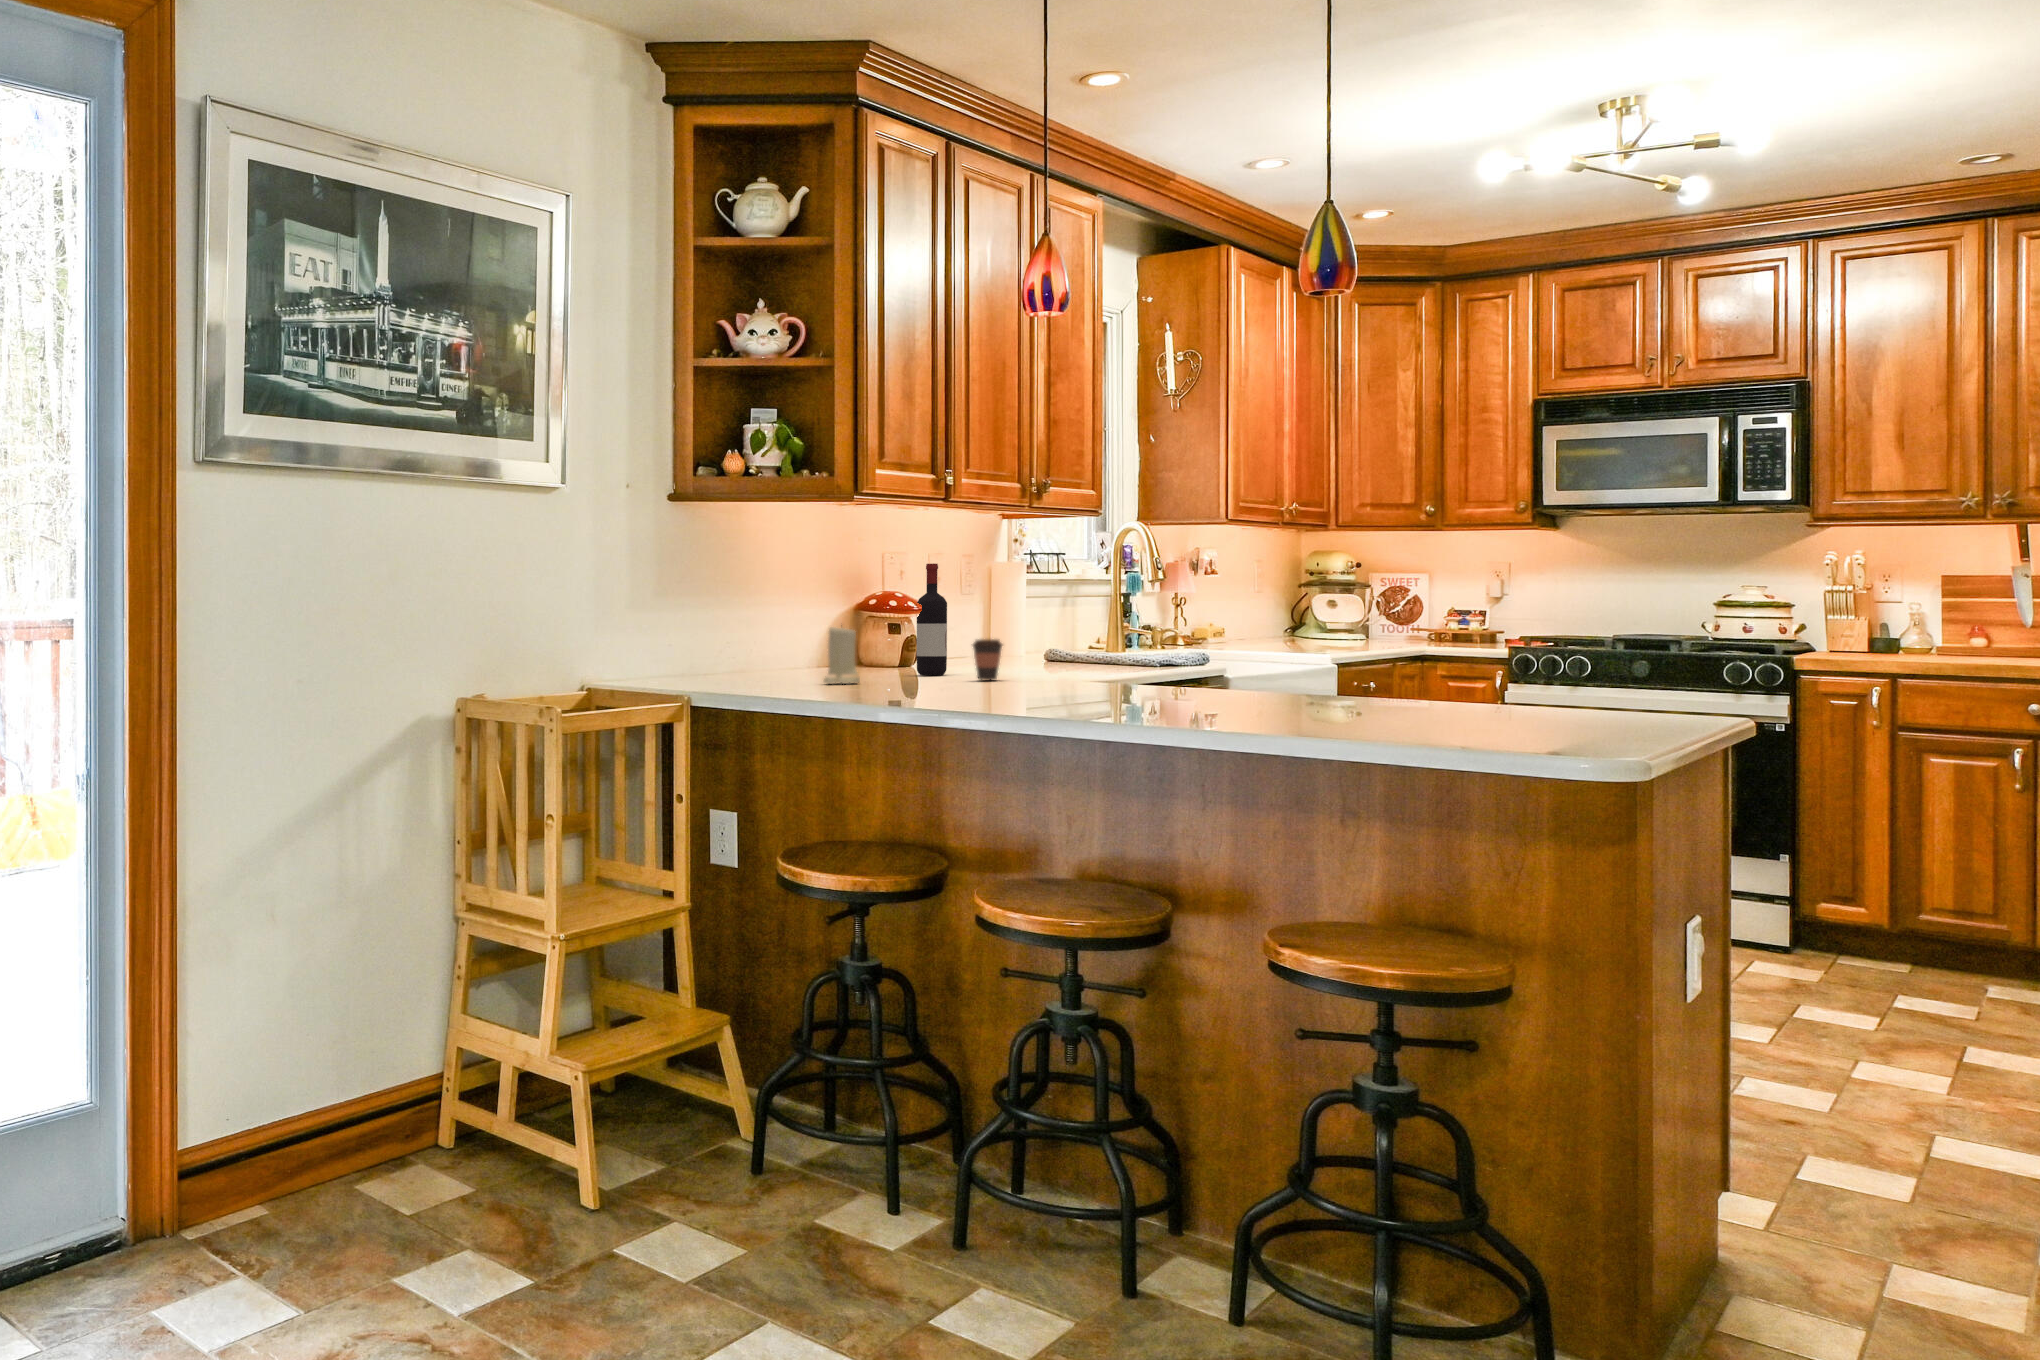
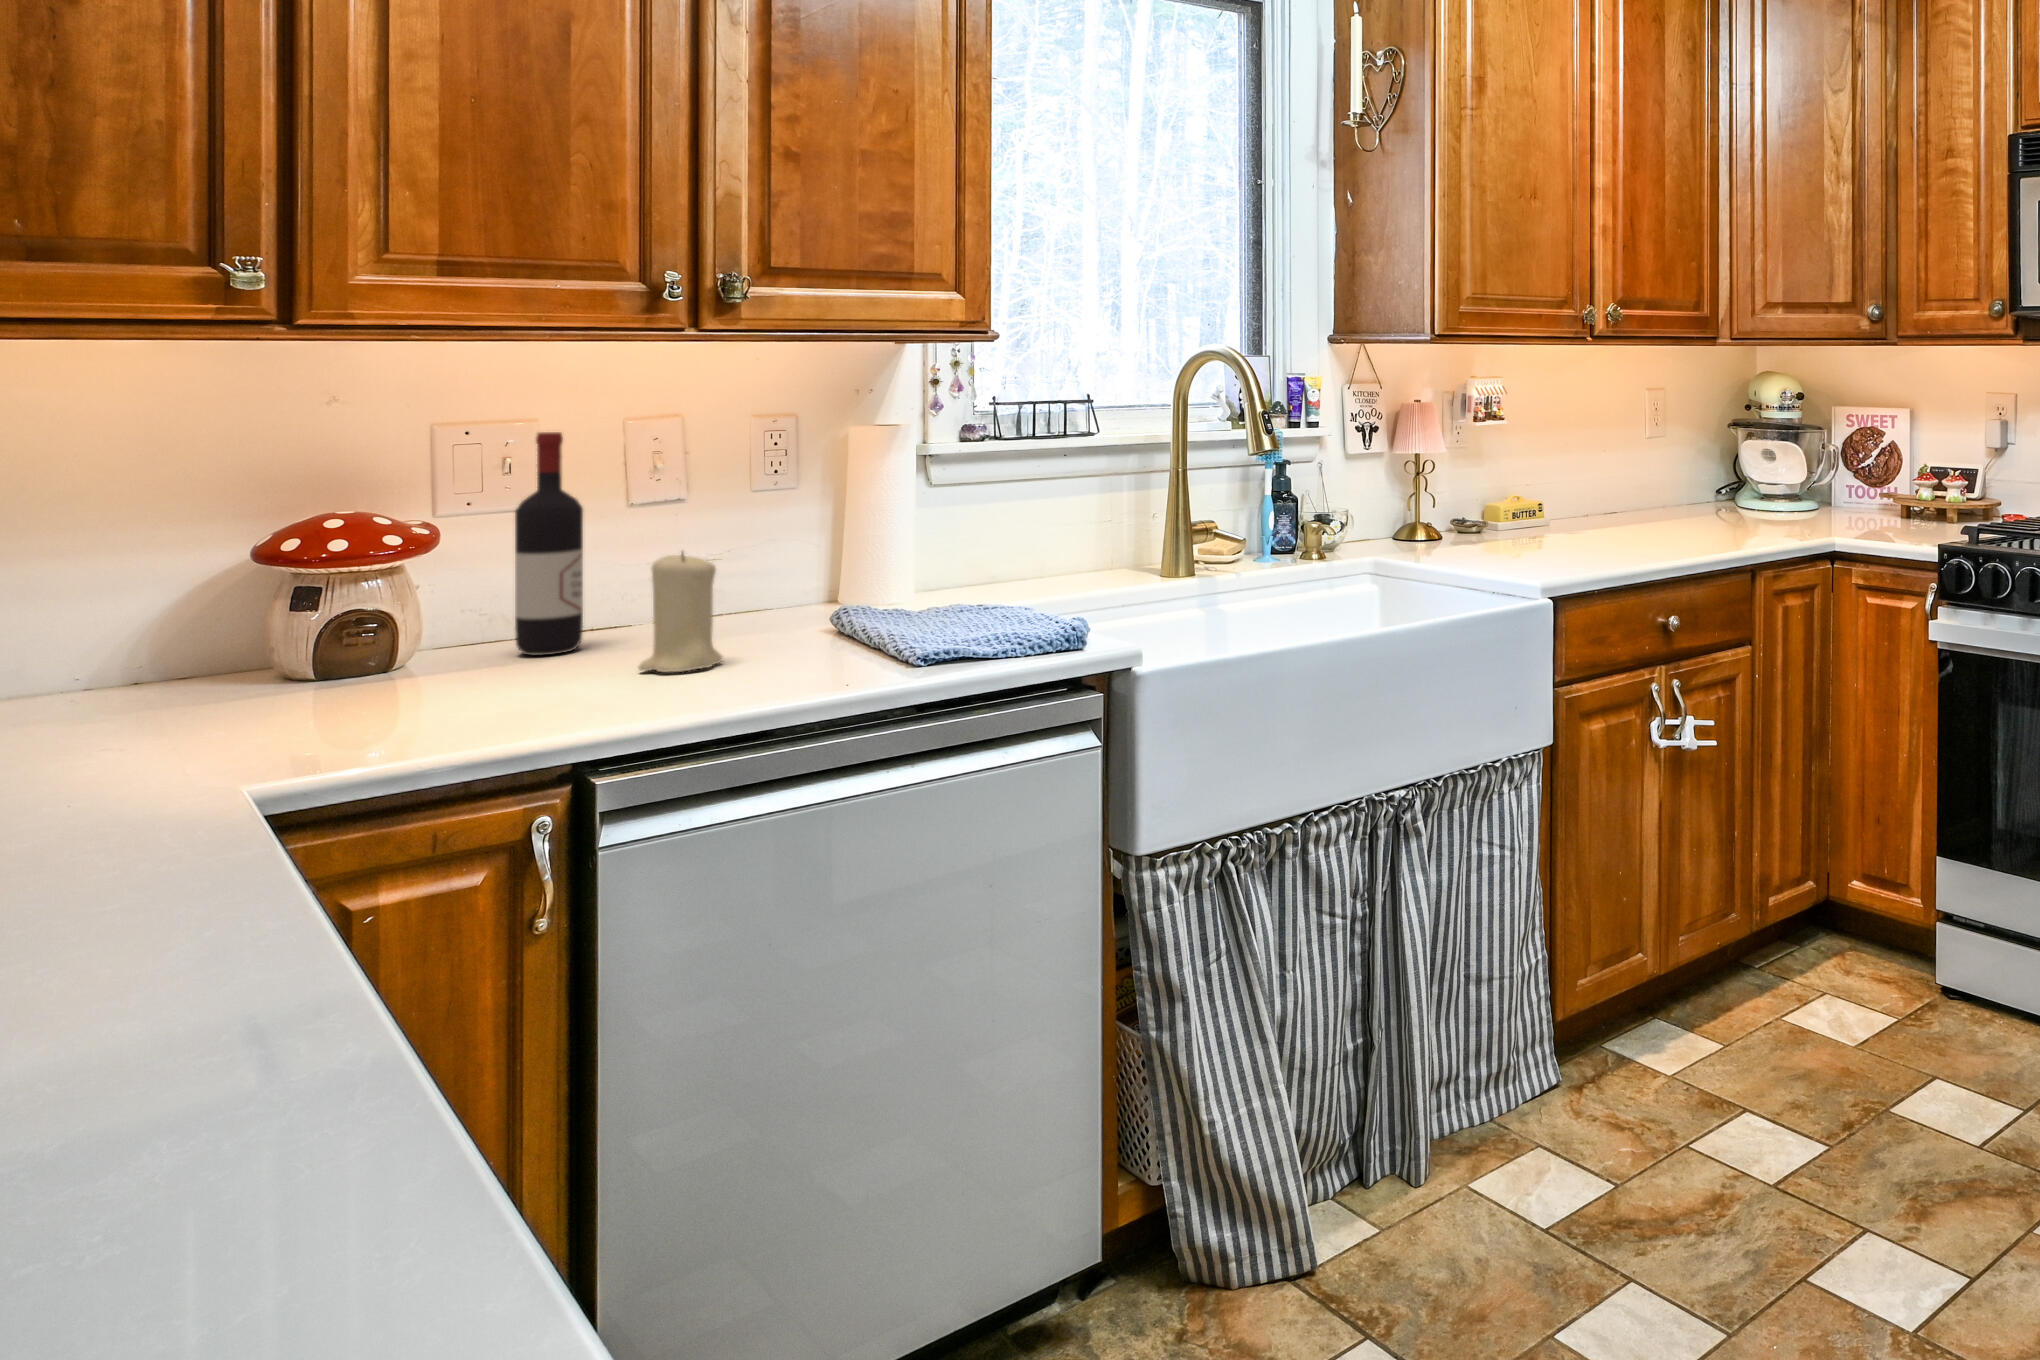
candle: present [824,627,860,684] -> present [638,552,723,672]
coffee cup: present [973,639,1003,681] -> none [345,623,430,720]

